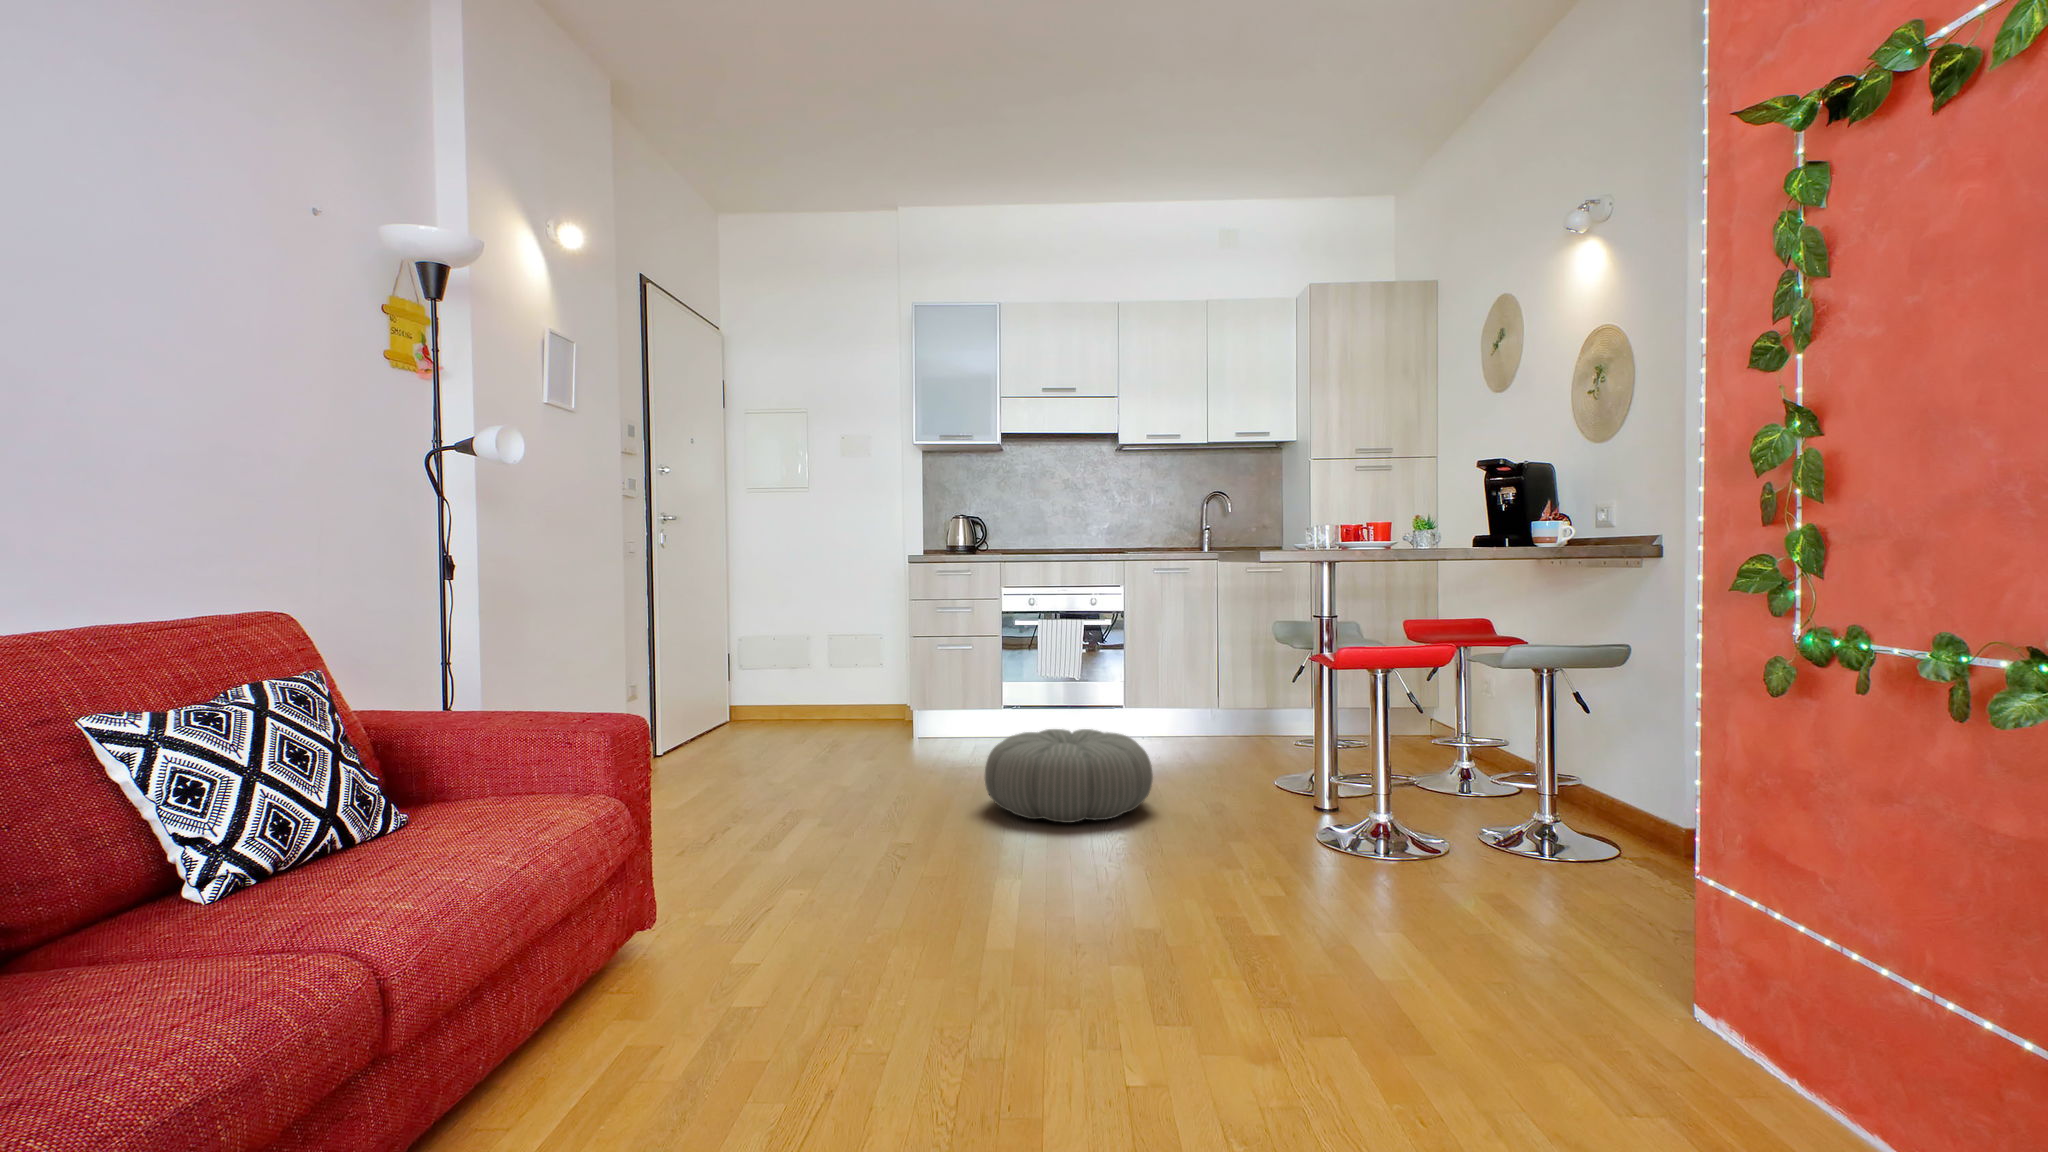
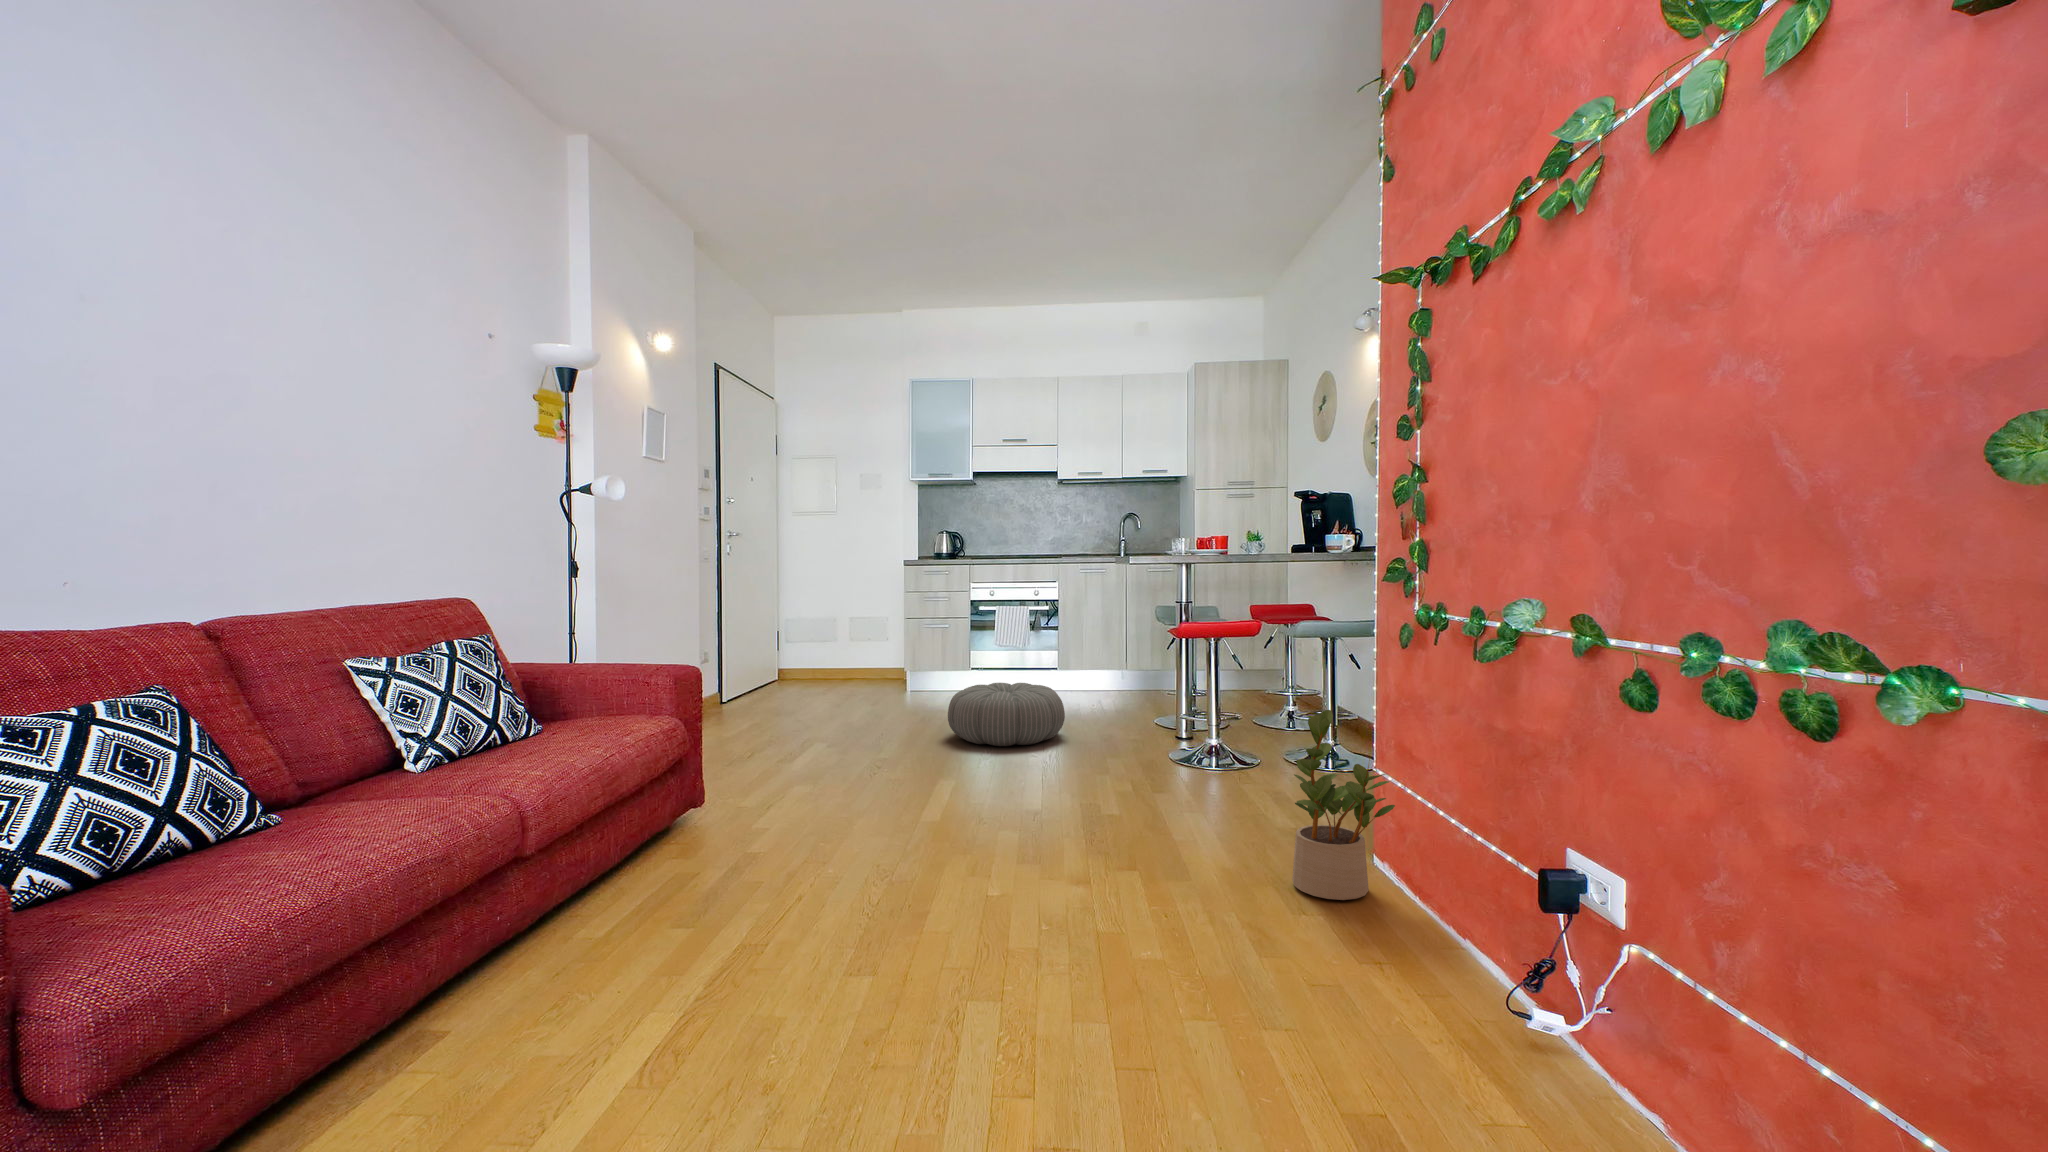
potted plant: none [1595,793,1770,1100] -> present [1292,710,1395,900]

